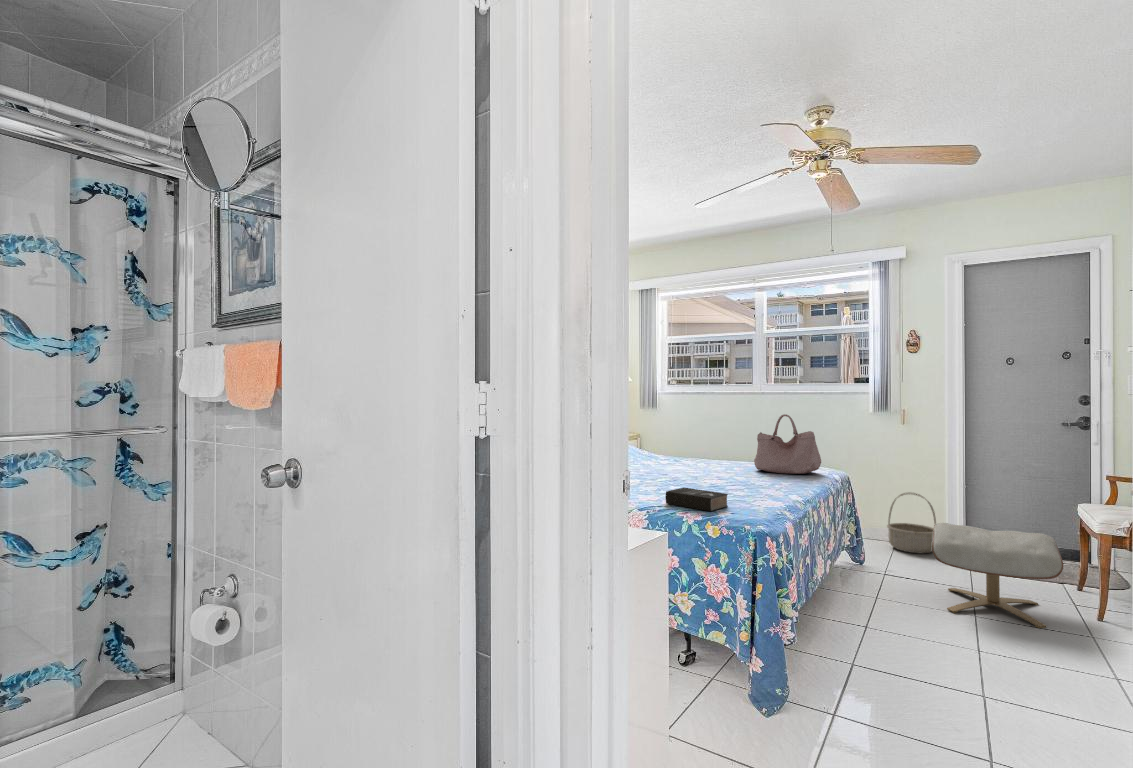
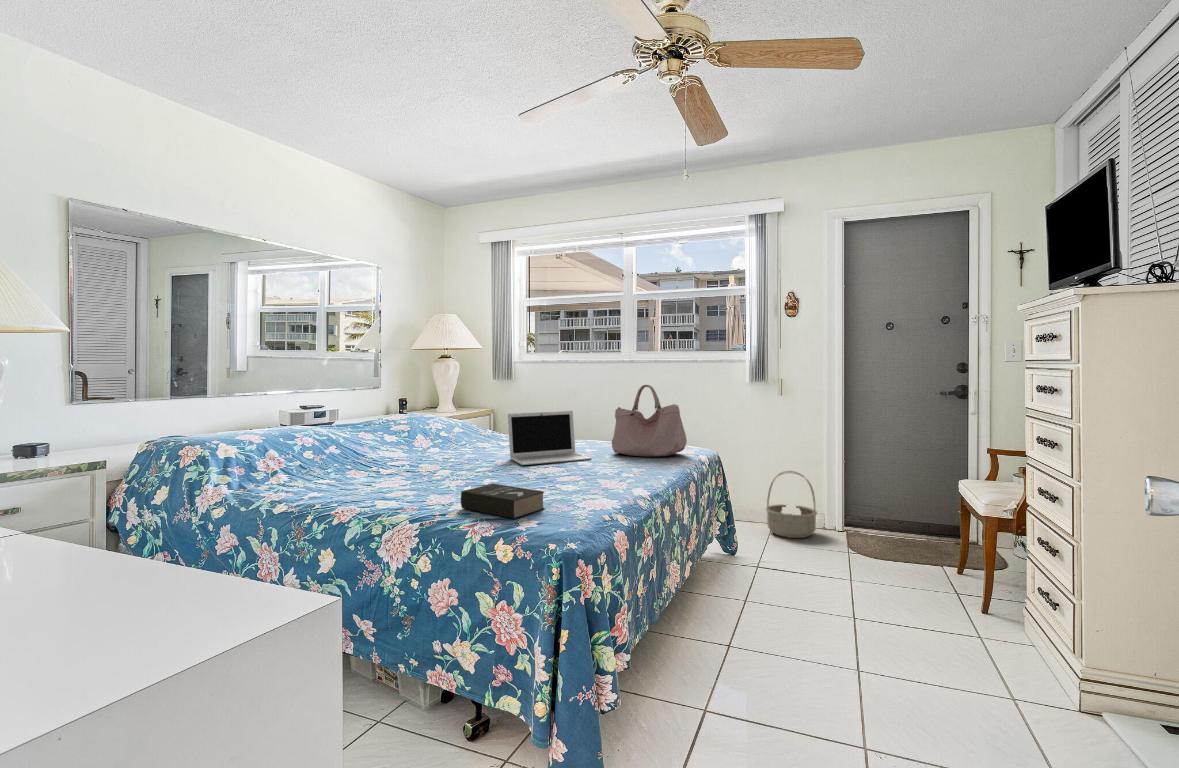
laptop: none [670,434,740,477] -> present [508,411,591,465]
ottoman: present [932,523,1063,628] -> none [807,508,949,632]

